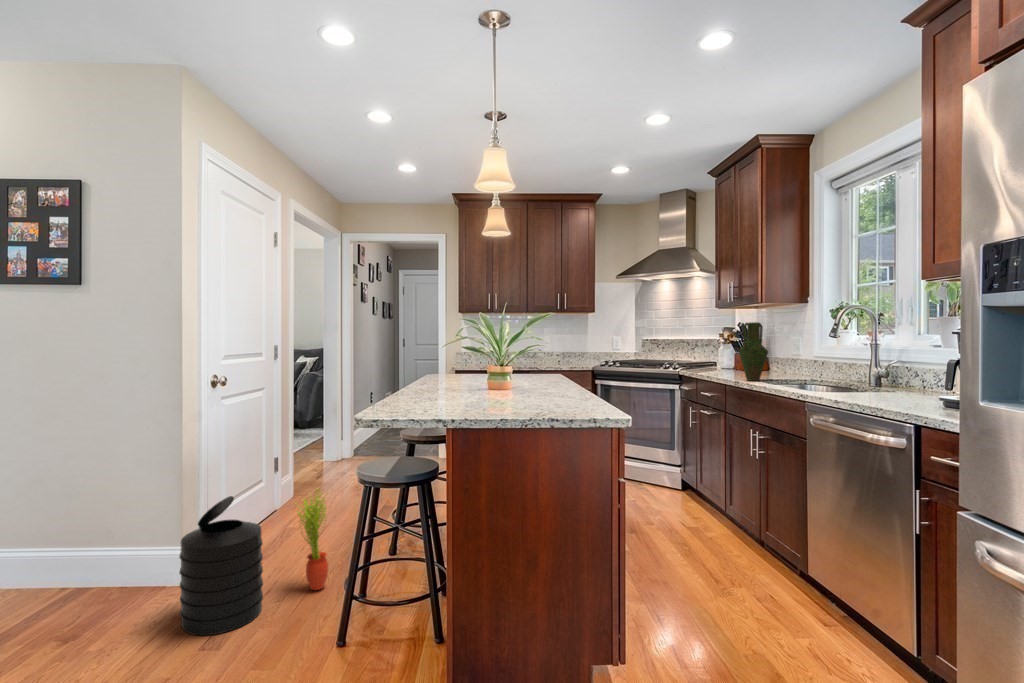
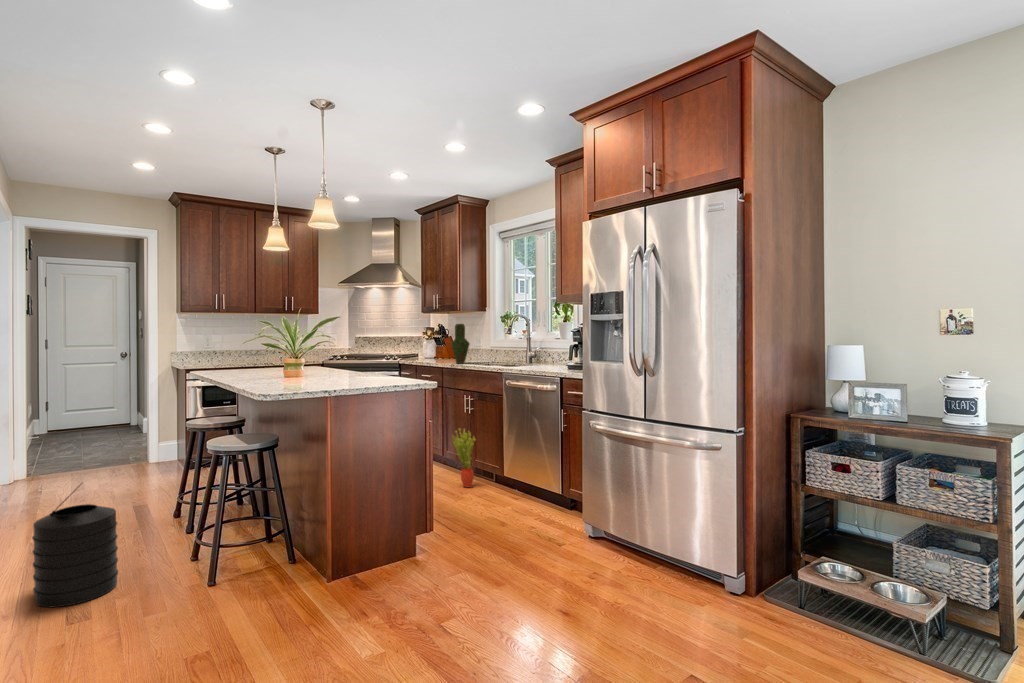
potted plant: present [297,488,328,590] -> present [452,429,475,487]

